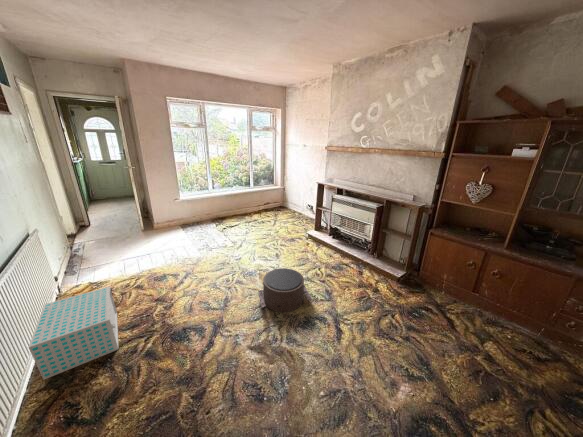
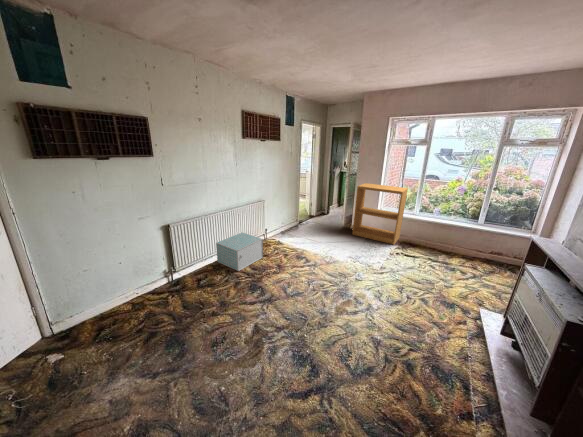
bookshelf: none [154,174,211,236] -> present [352,183,408,245]
pouf: present [259,268,312,312] -> none [297,293,355,350]

